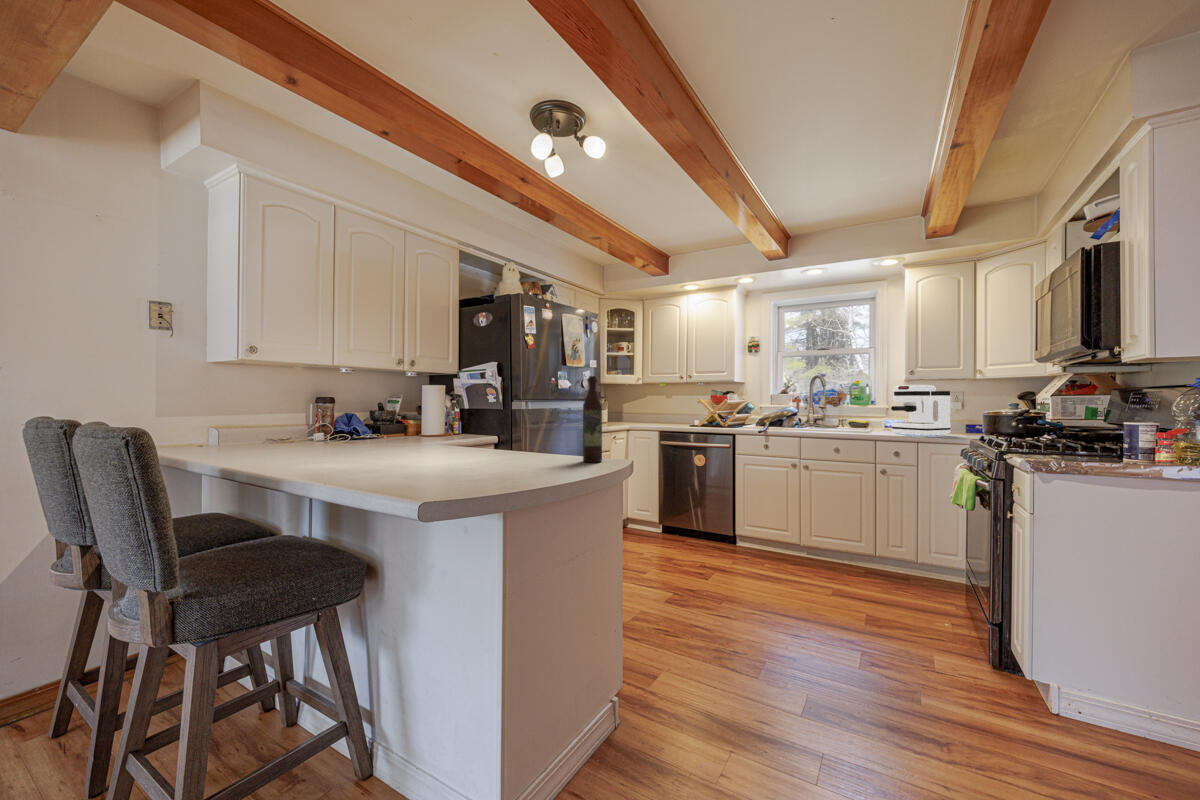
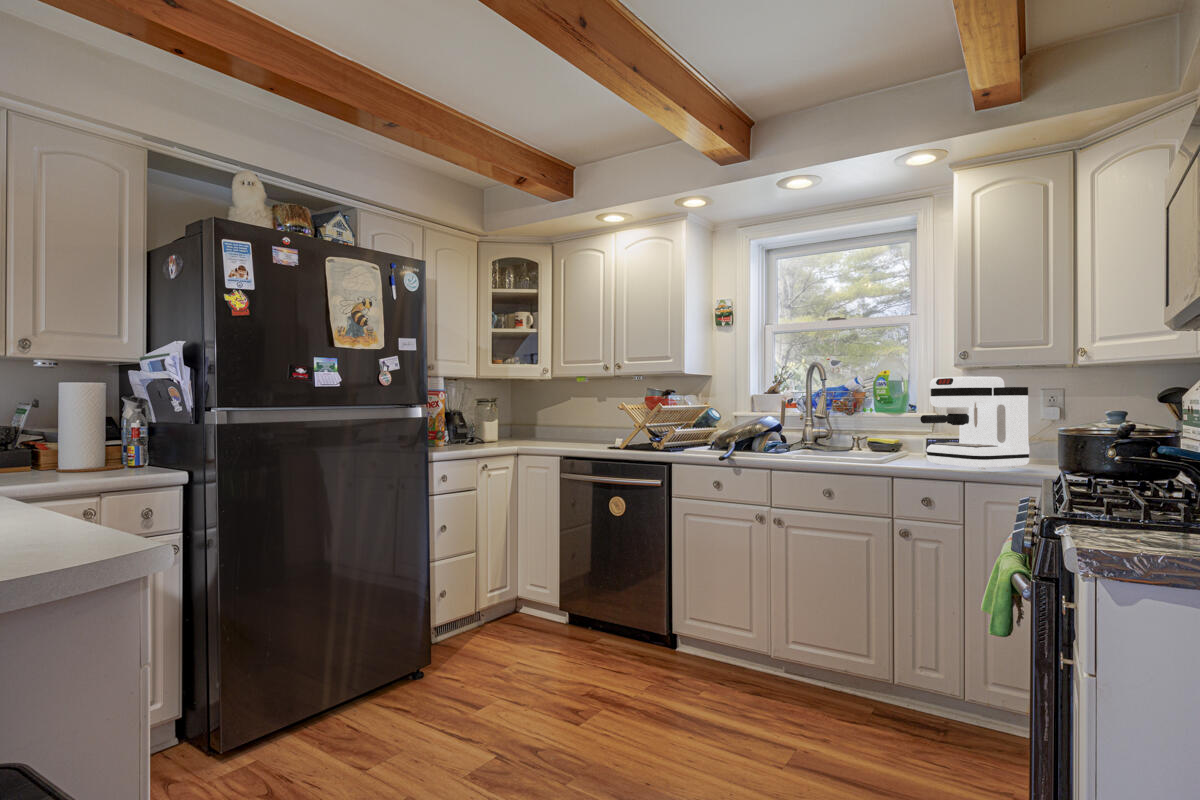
wine bottle: present [583,376,602,462] -> none [45,358,100,552]

